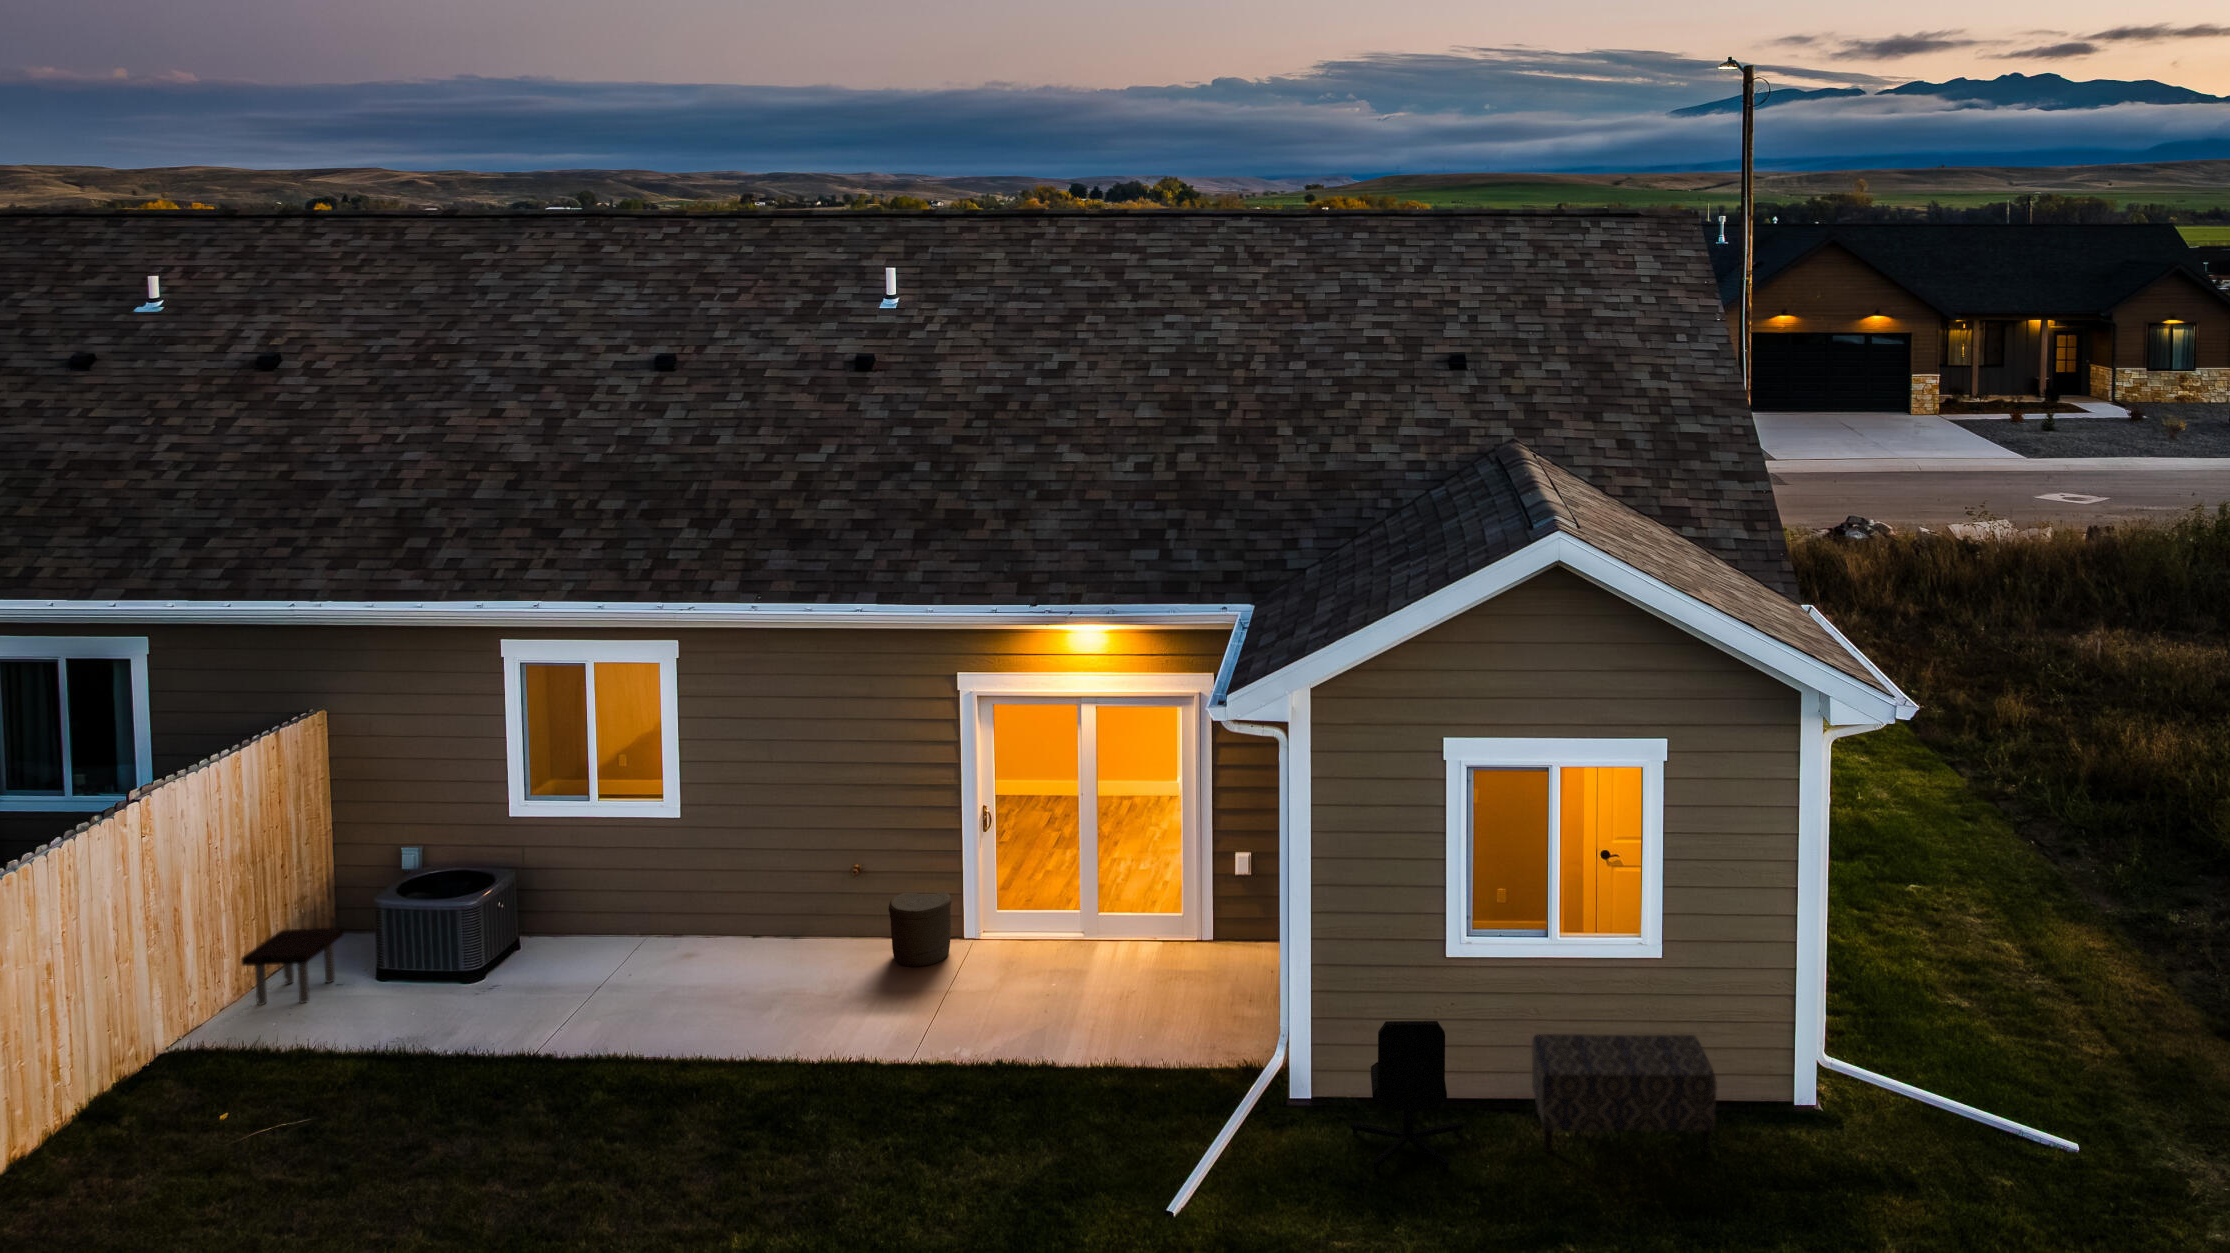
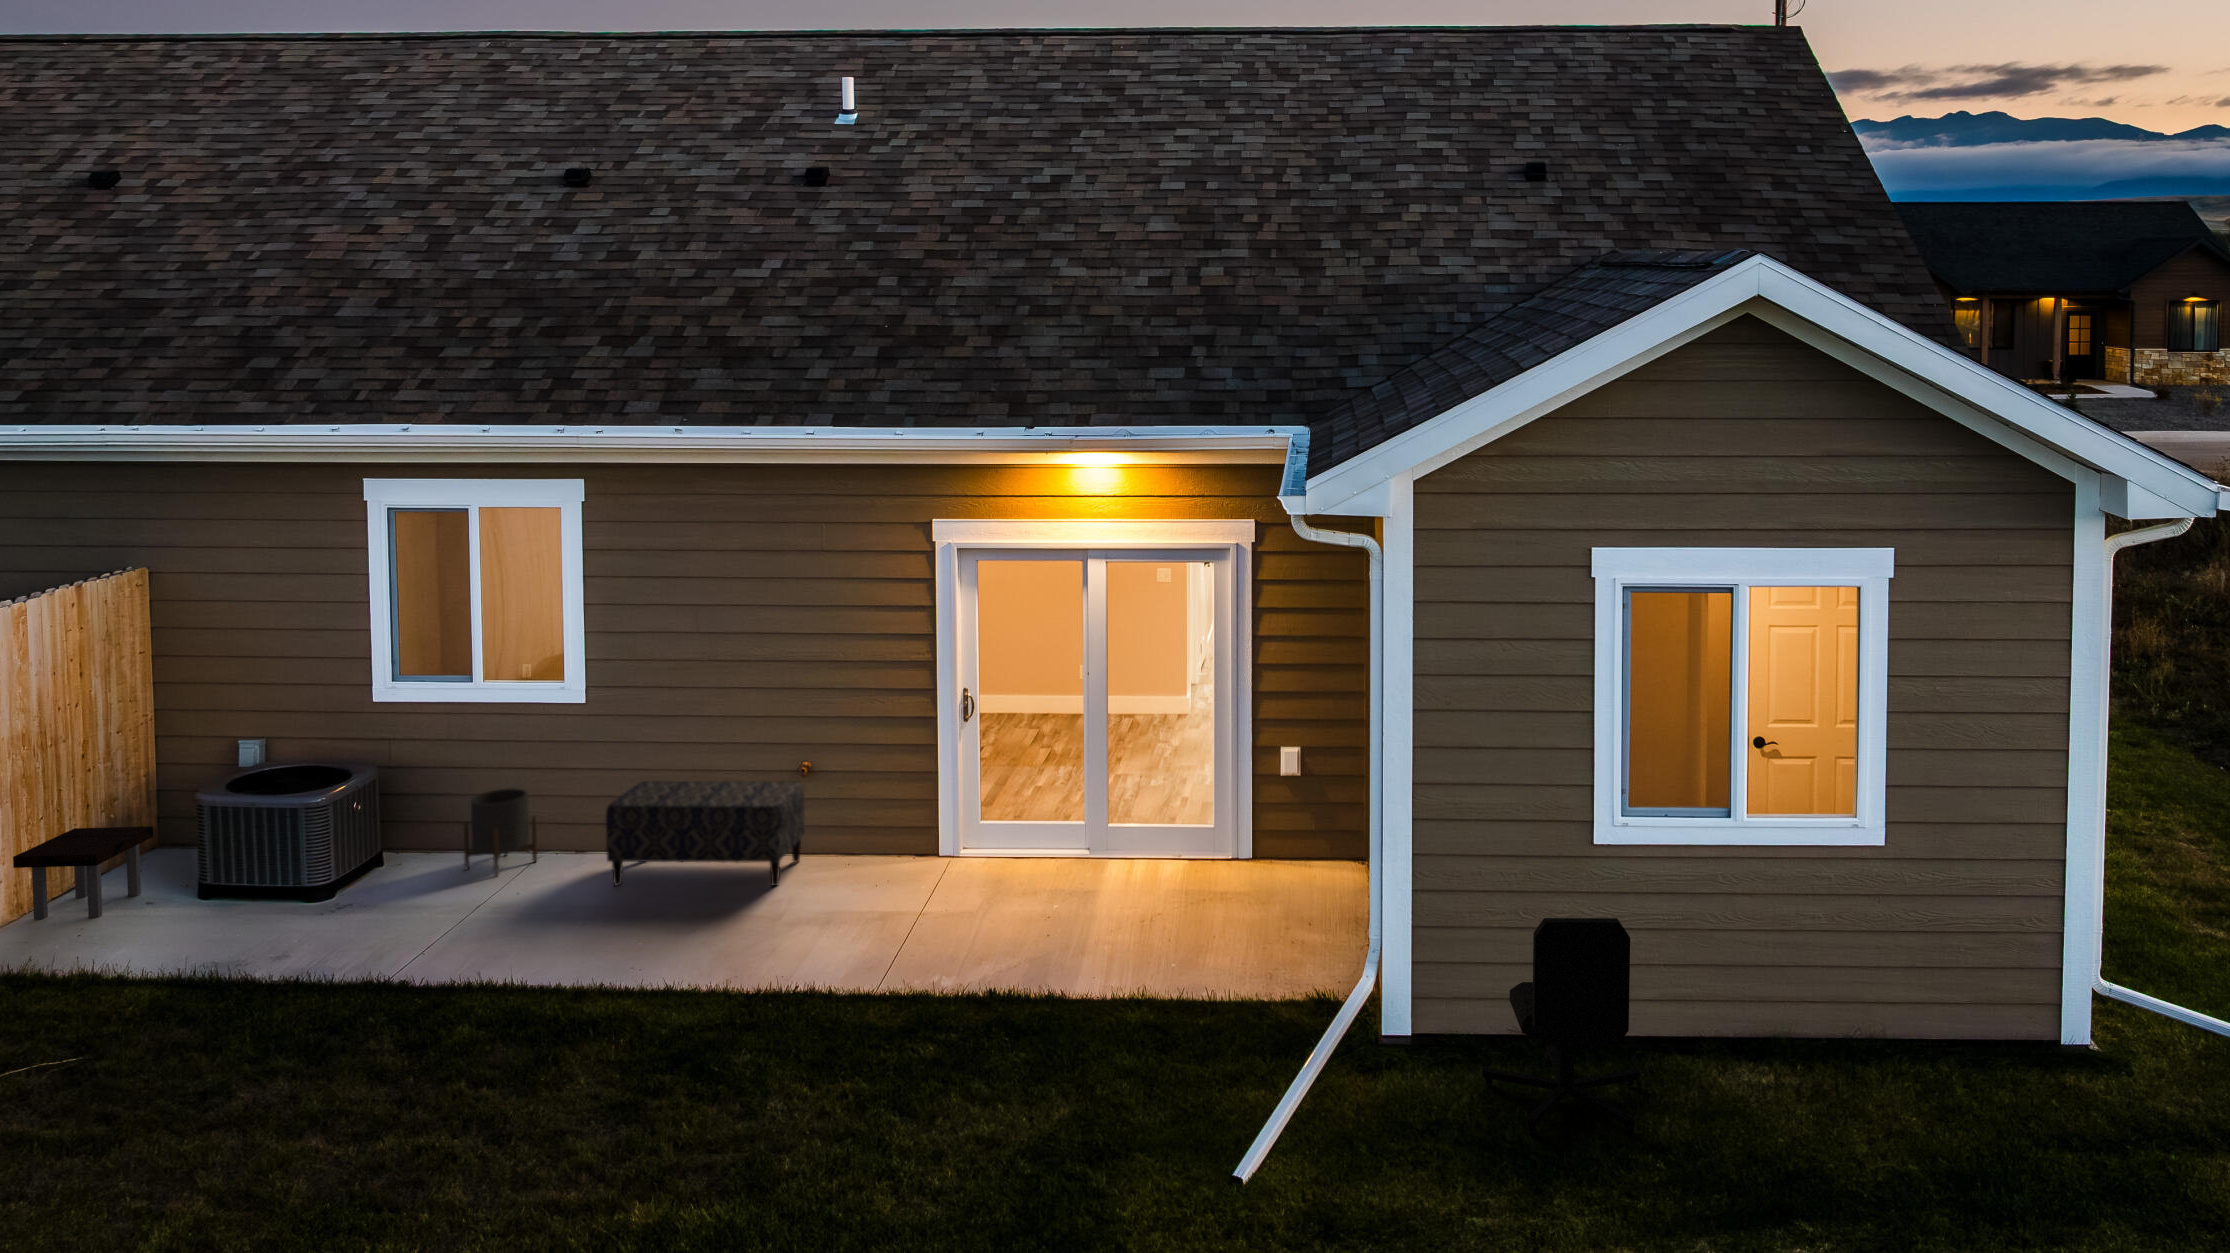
planter: none [588,889,646,962] -> present [464,788,537,876]
woven basket: present [889,893,952,967] -> none [842,790,921,885]
bench: present [1532,1034,1716,1152] -> present [606,781,805,886]

